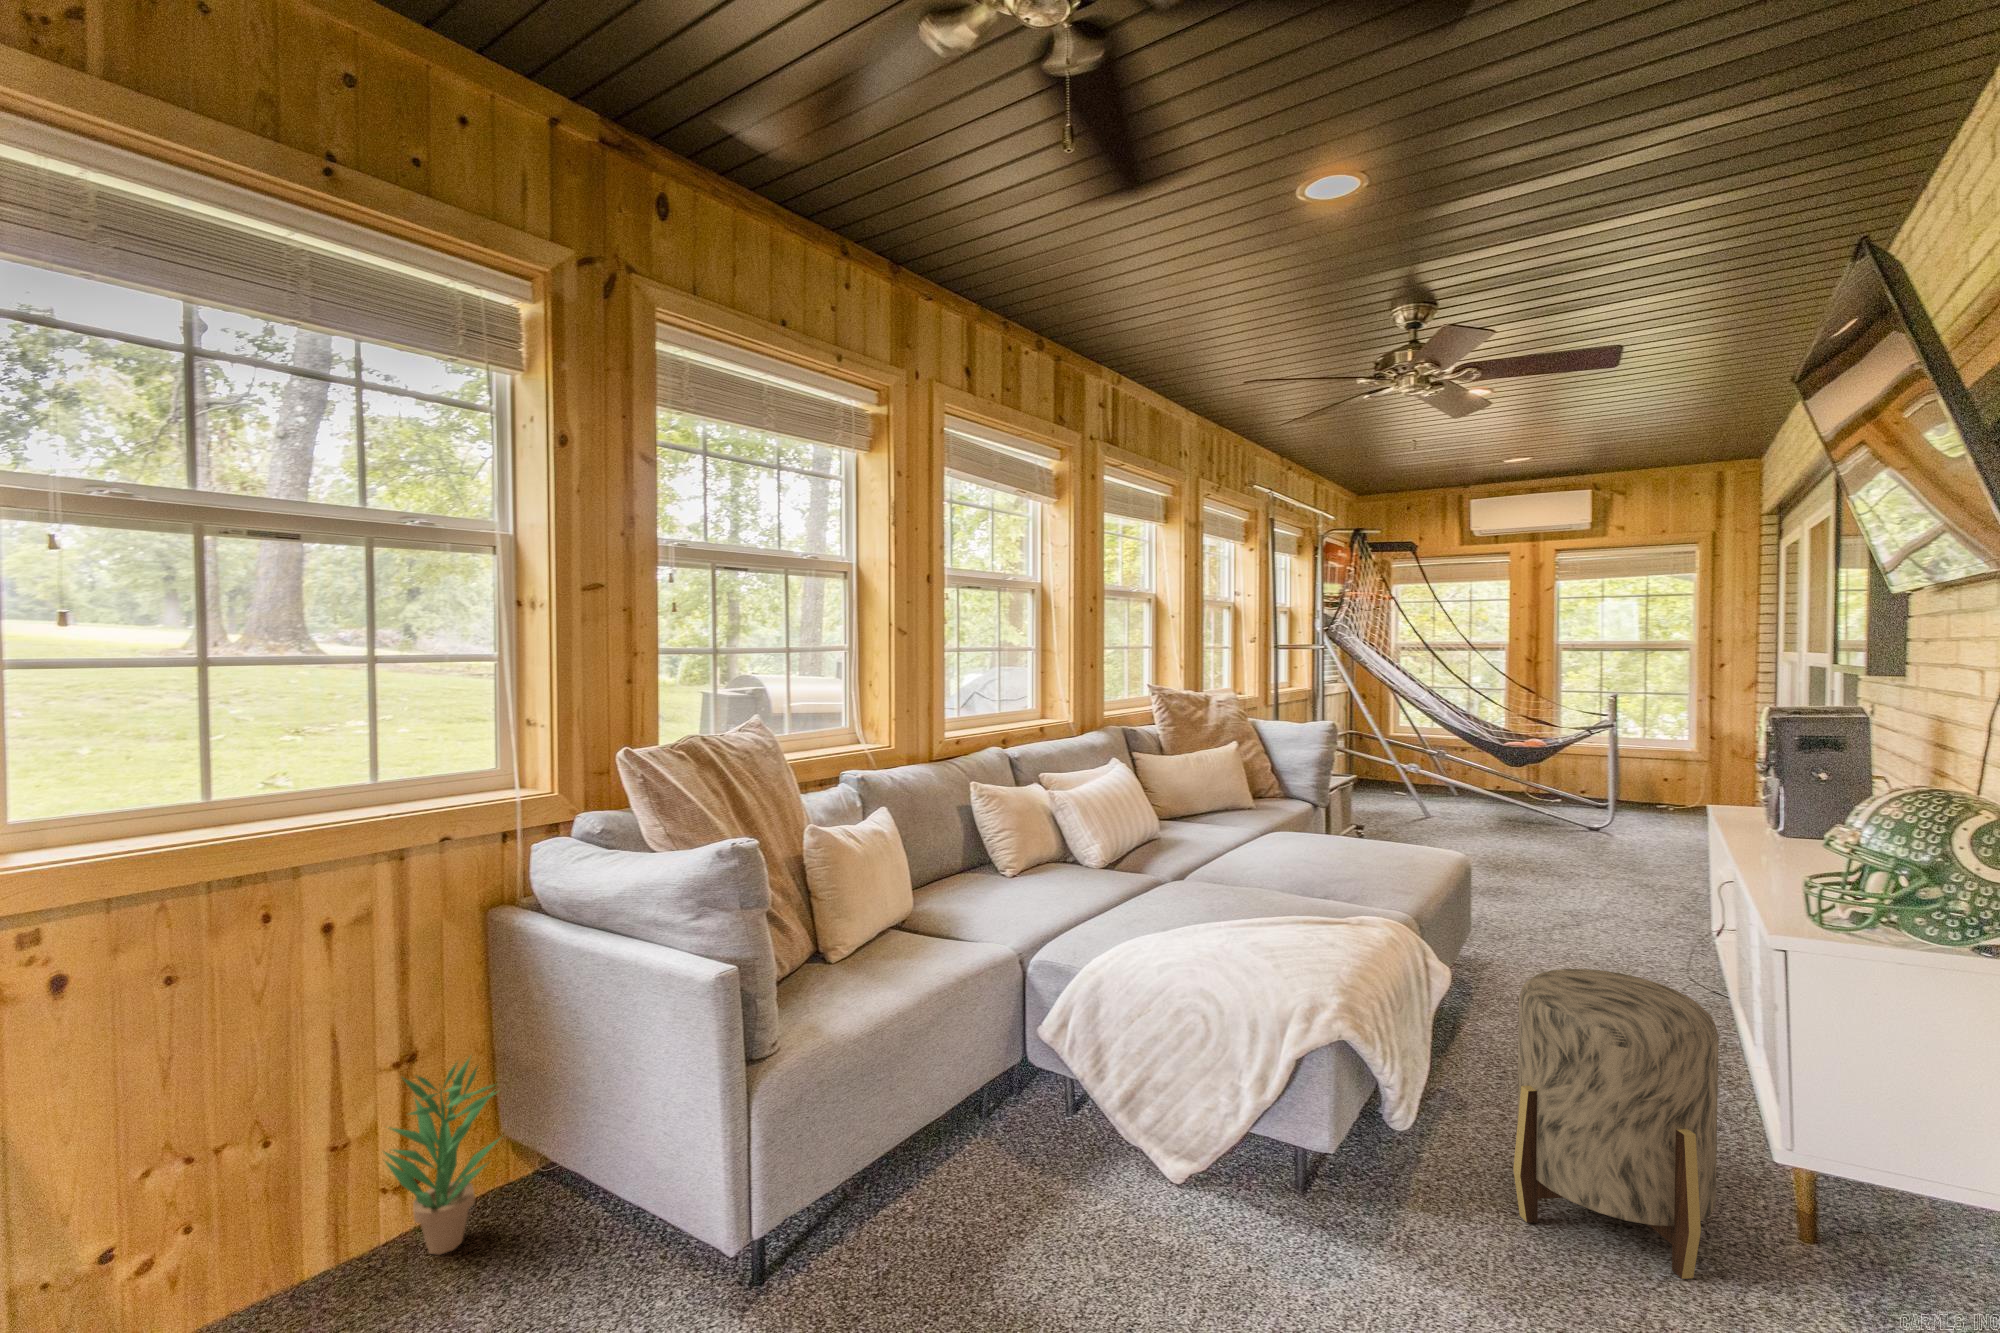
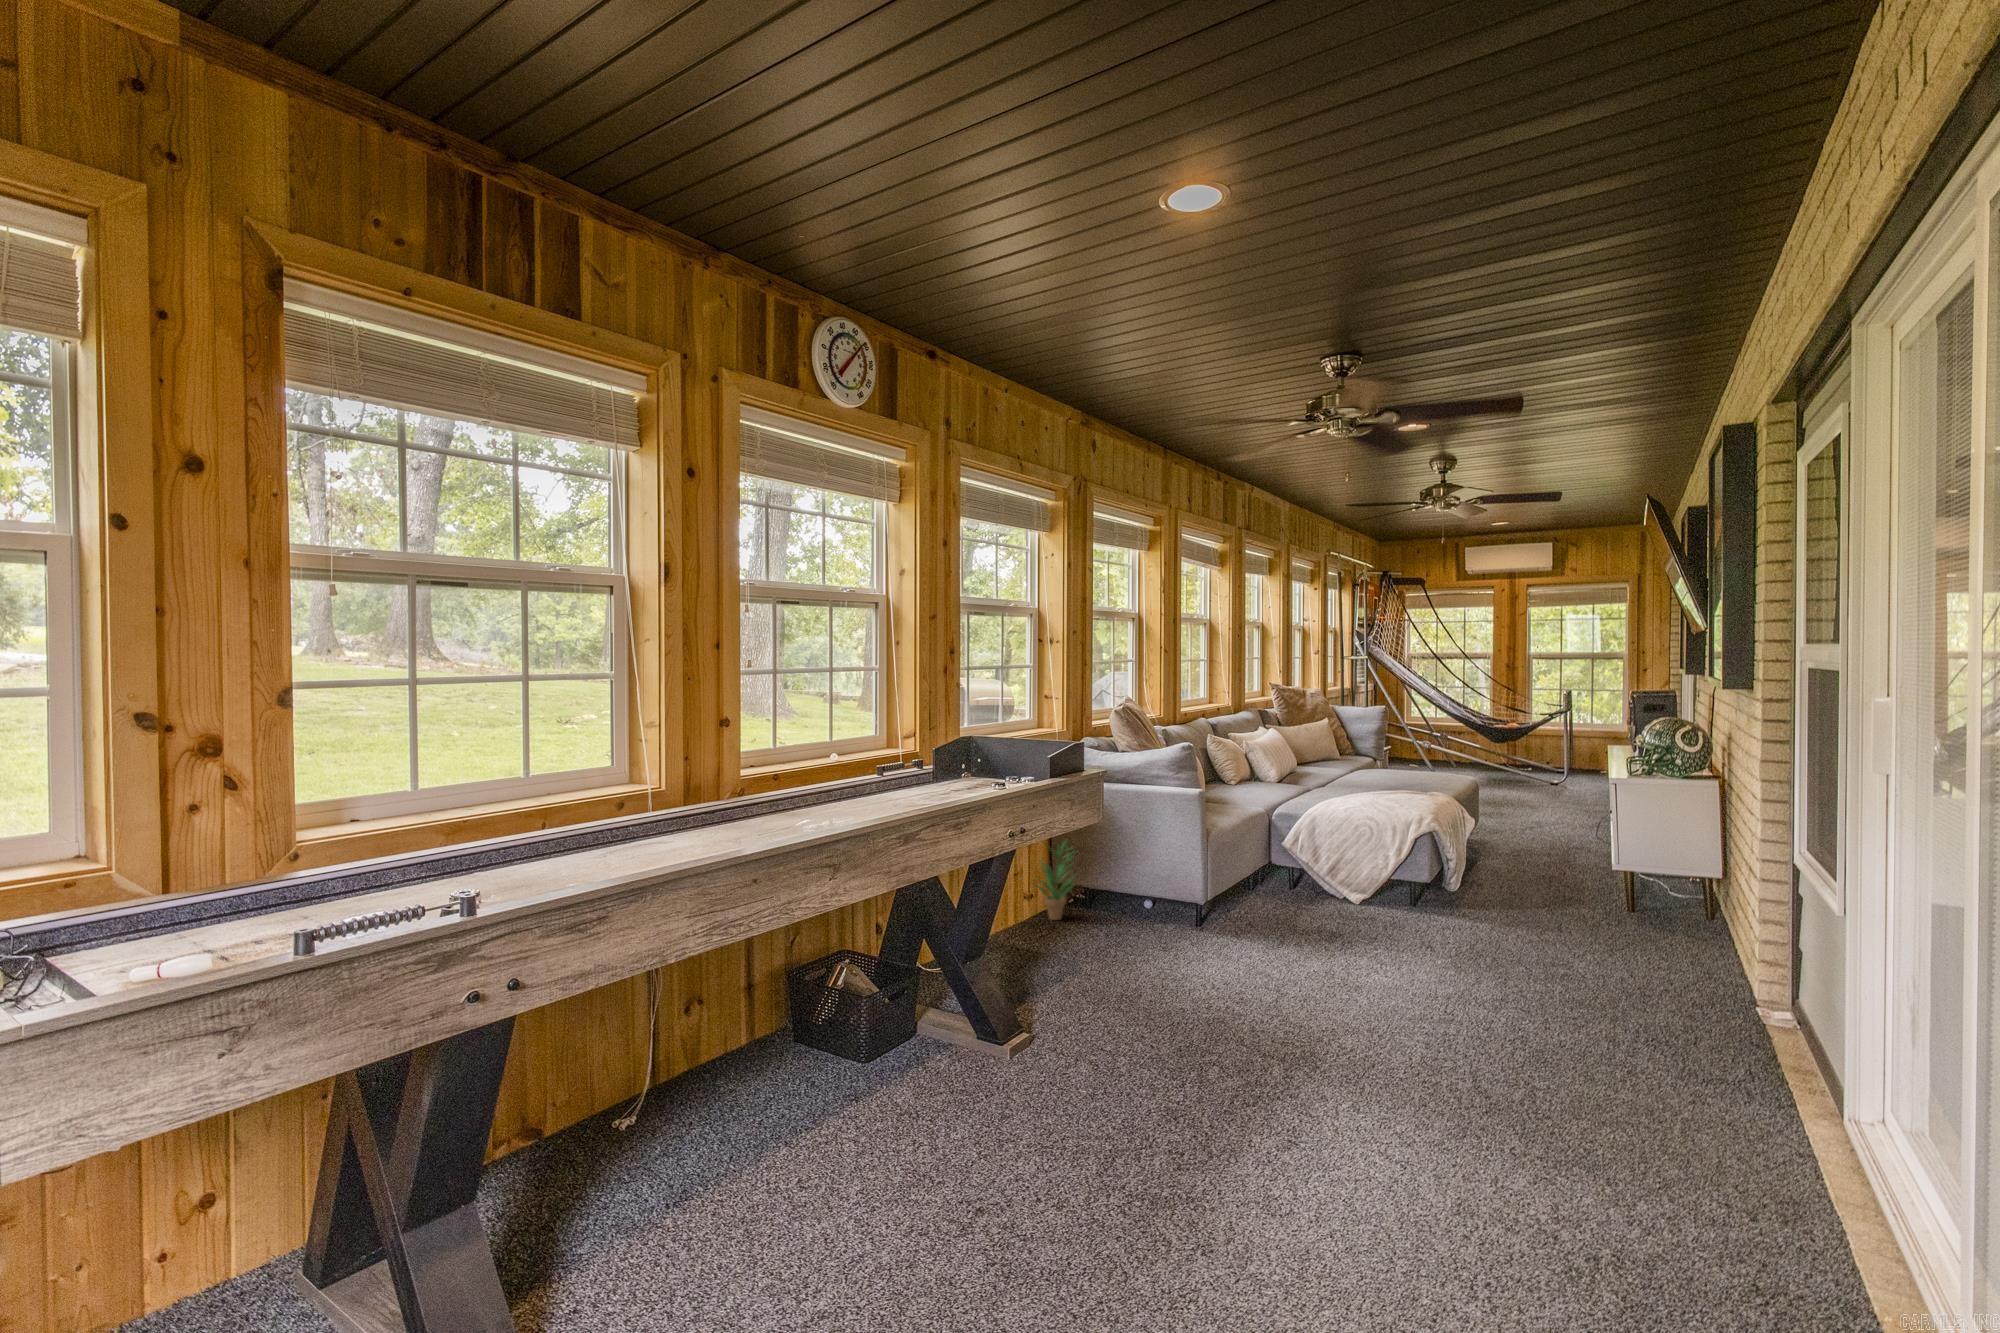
ottoman: present [1513,969,1719,1279] -> none [1500,811,1584,923]

